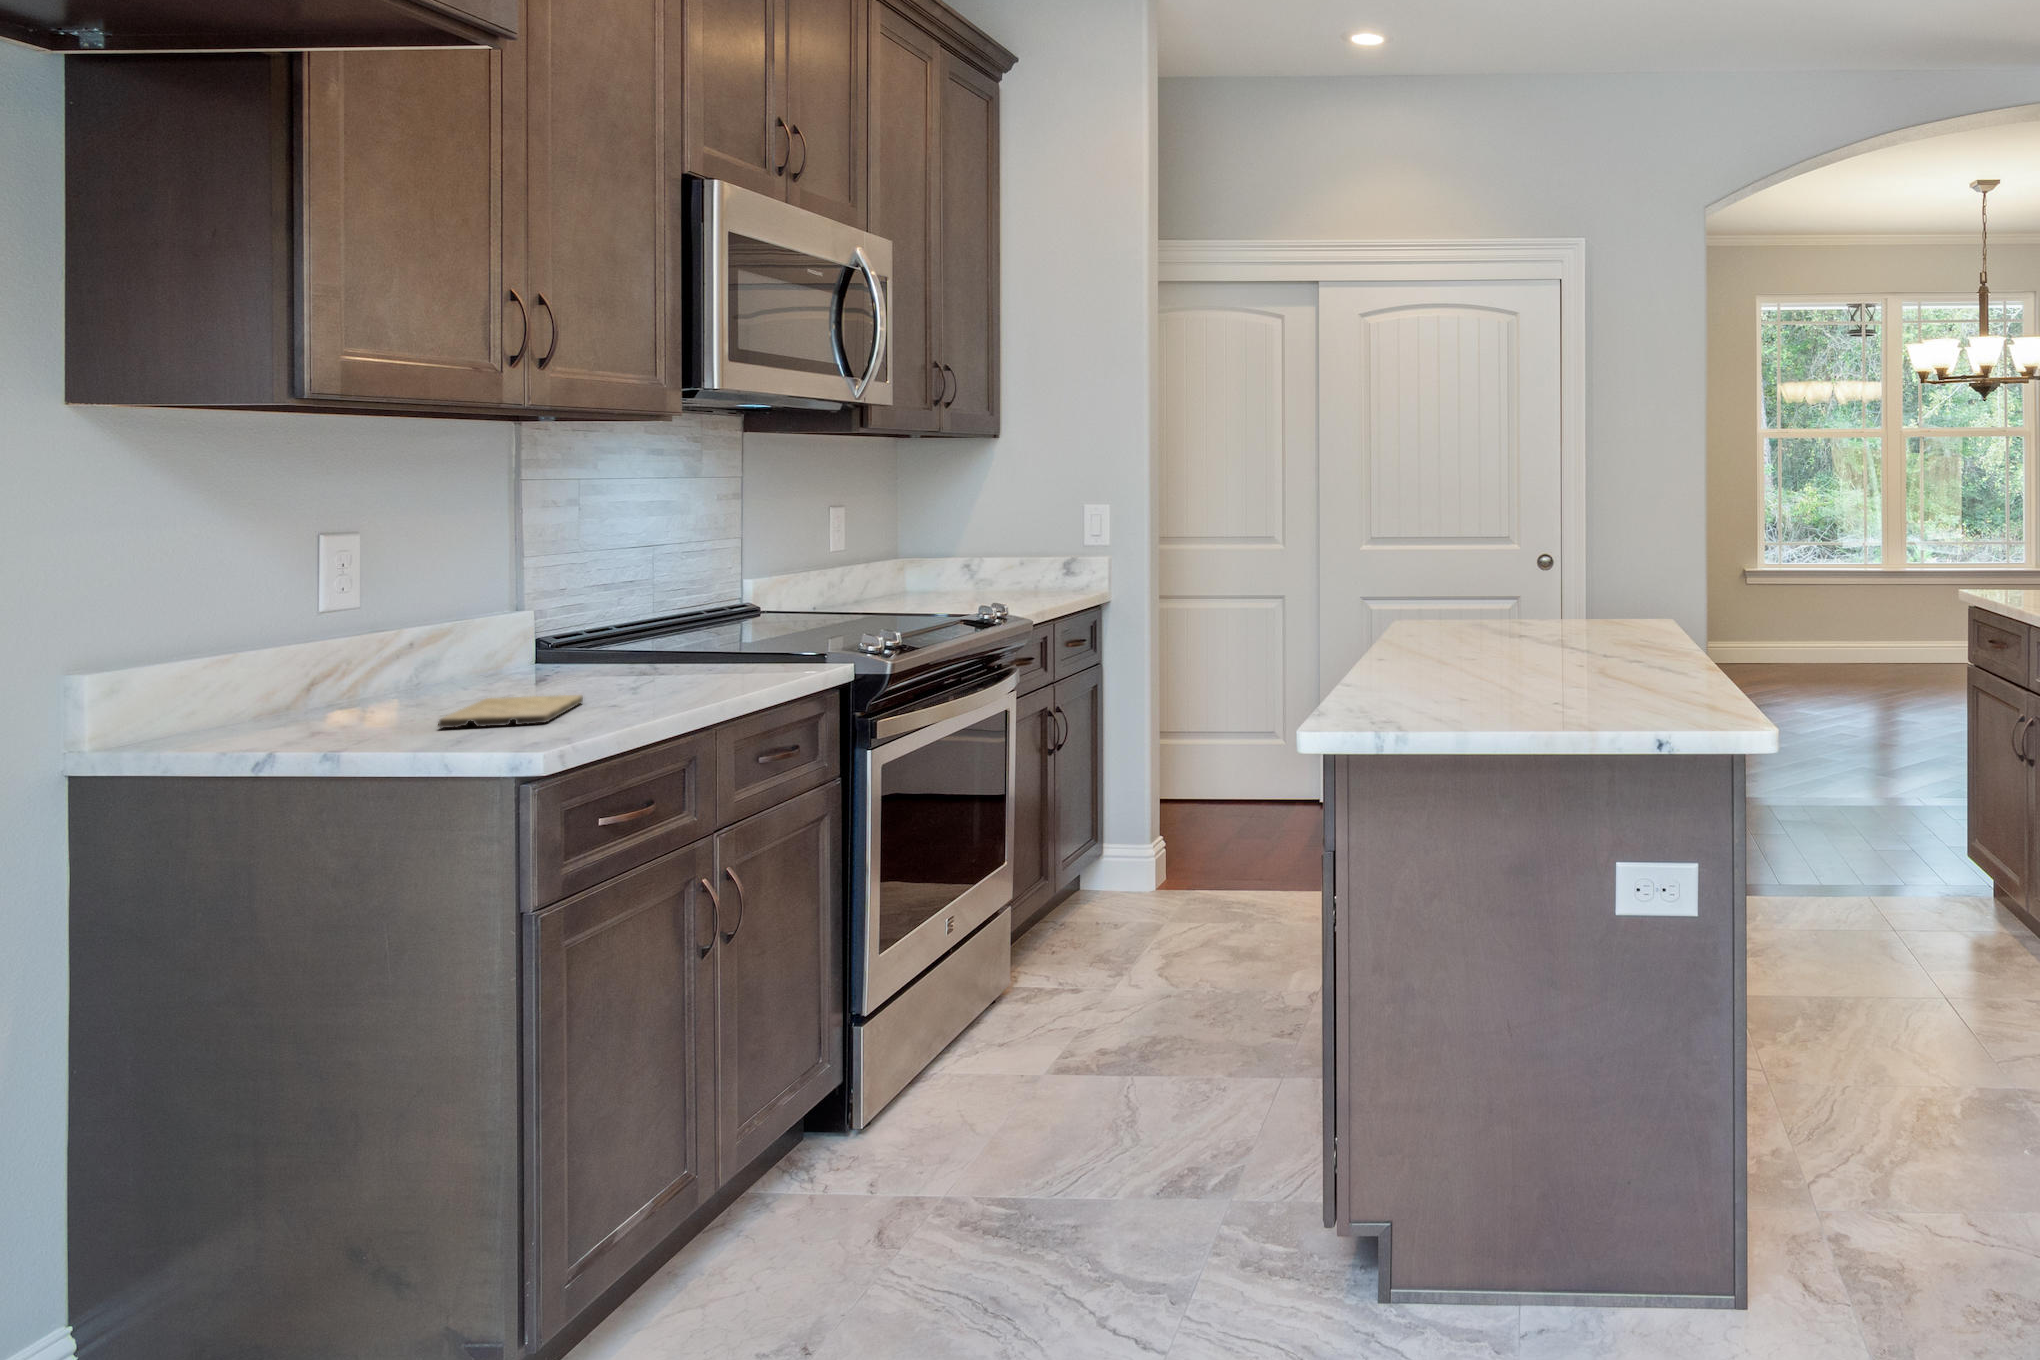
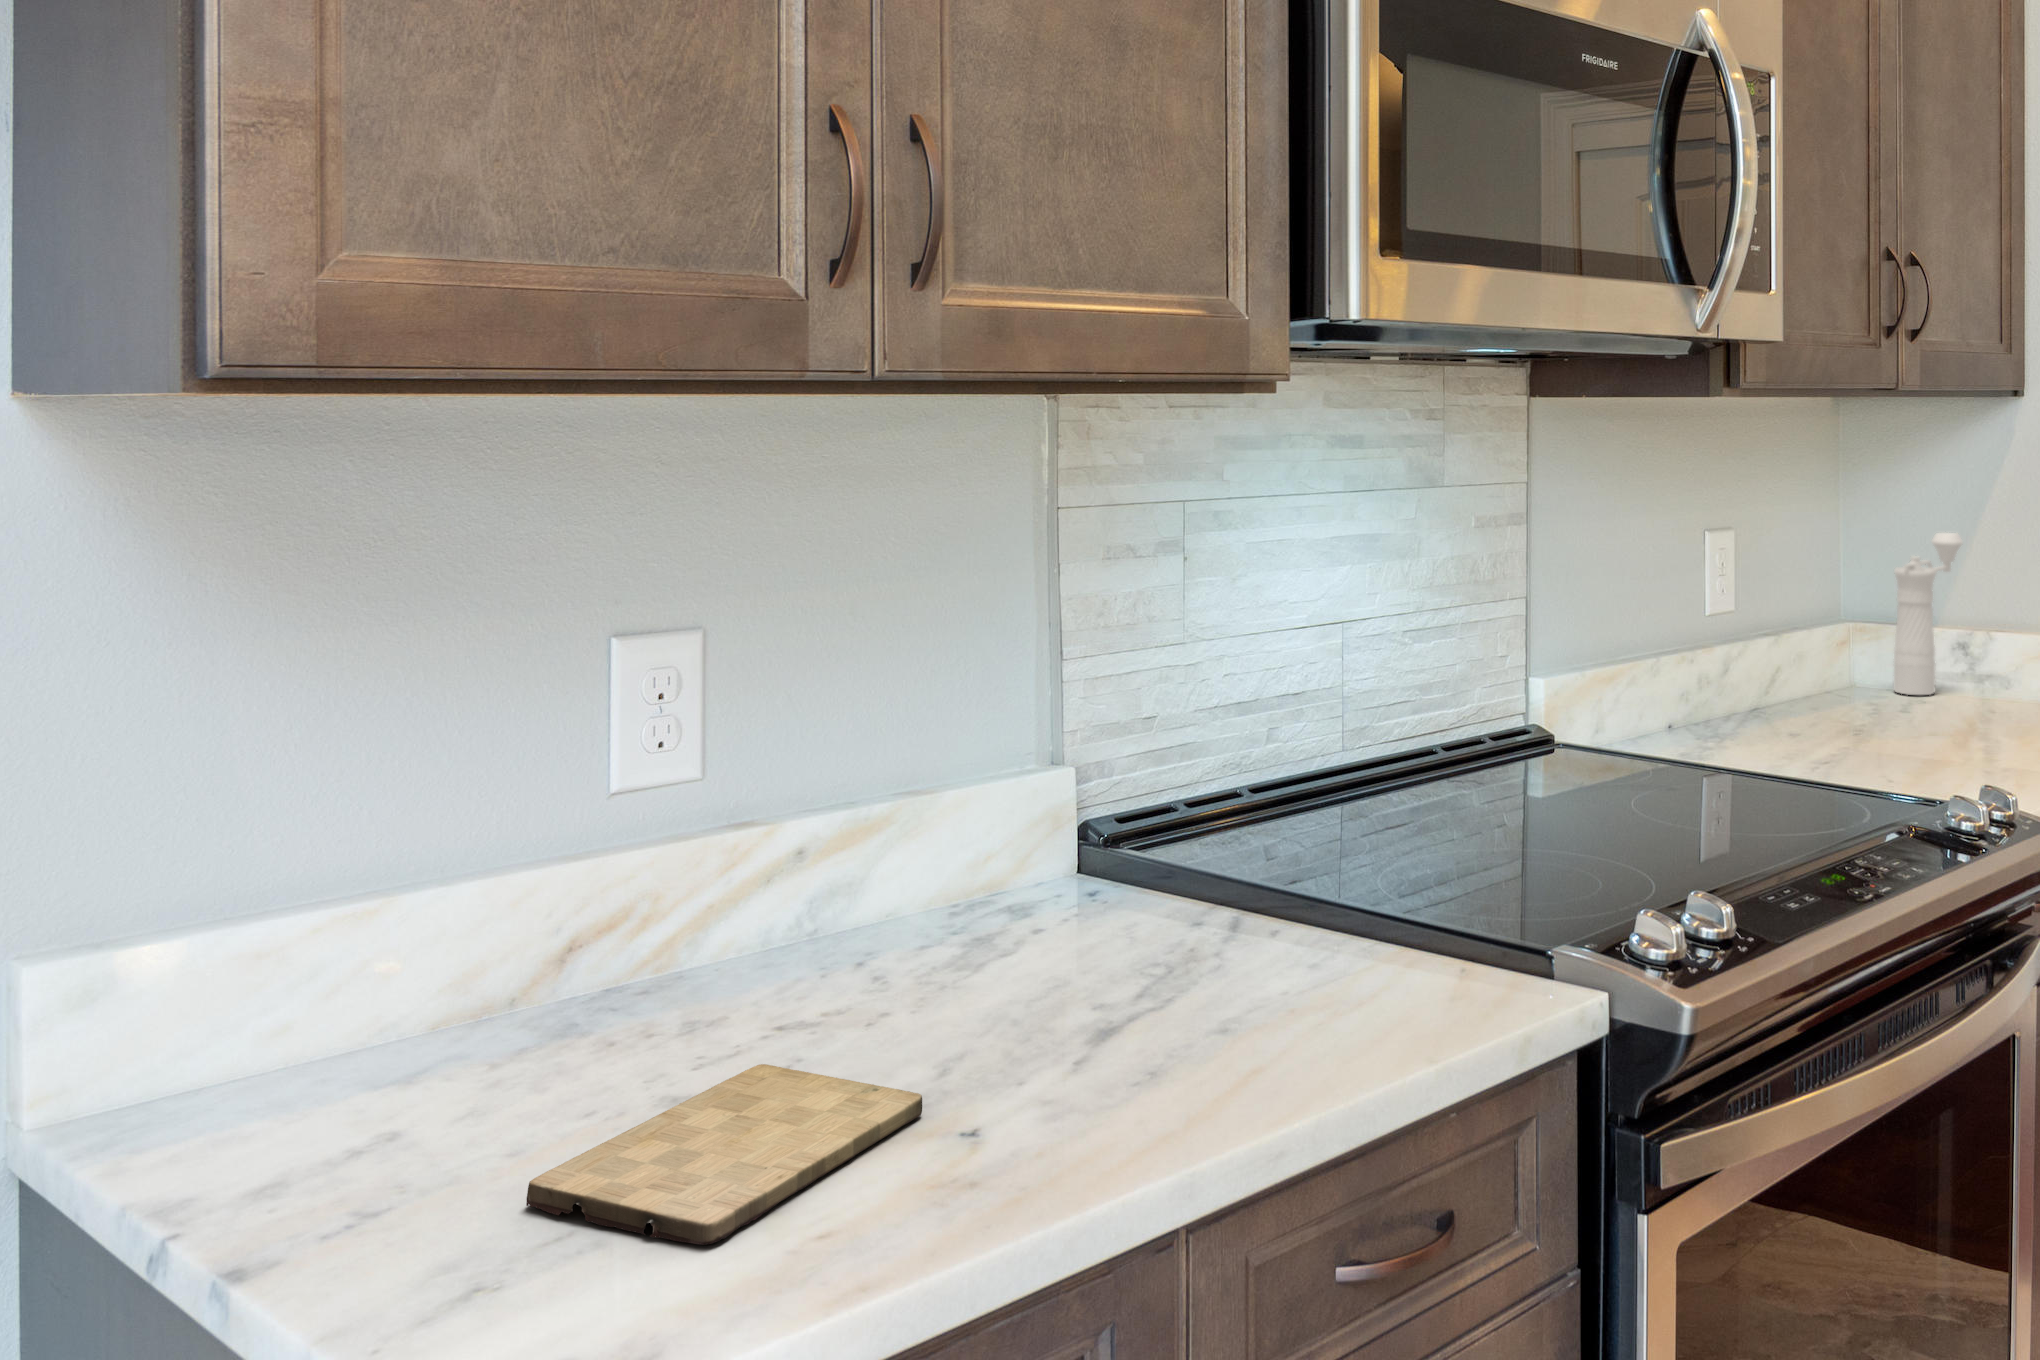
pepper mill: none [933,510,968,592] -> present [1894,533,1962,695]

